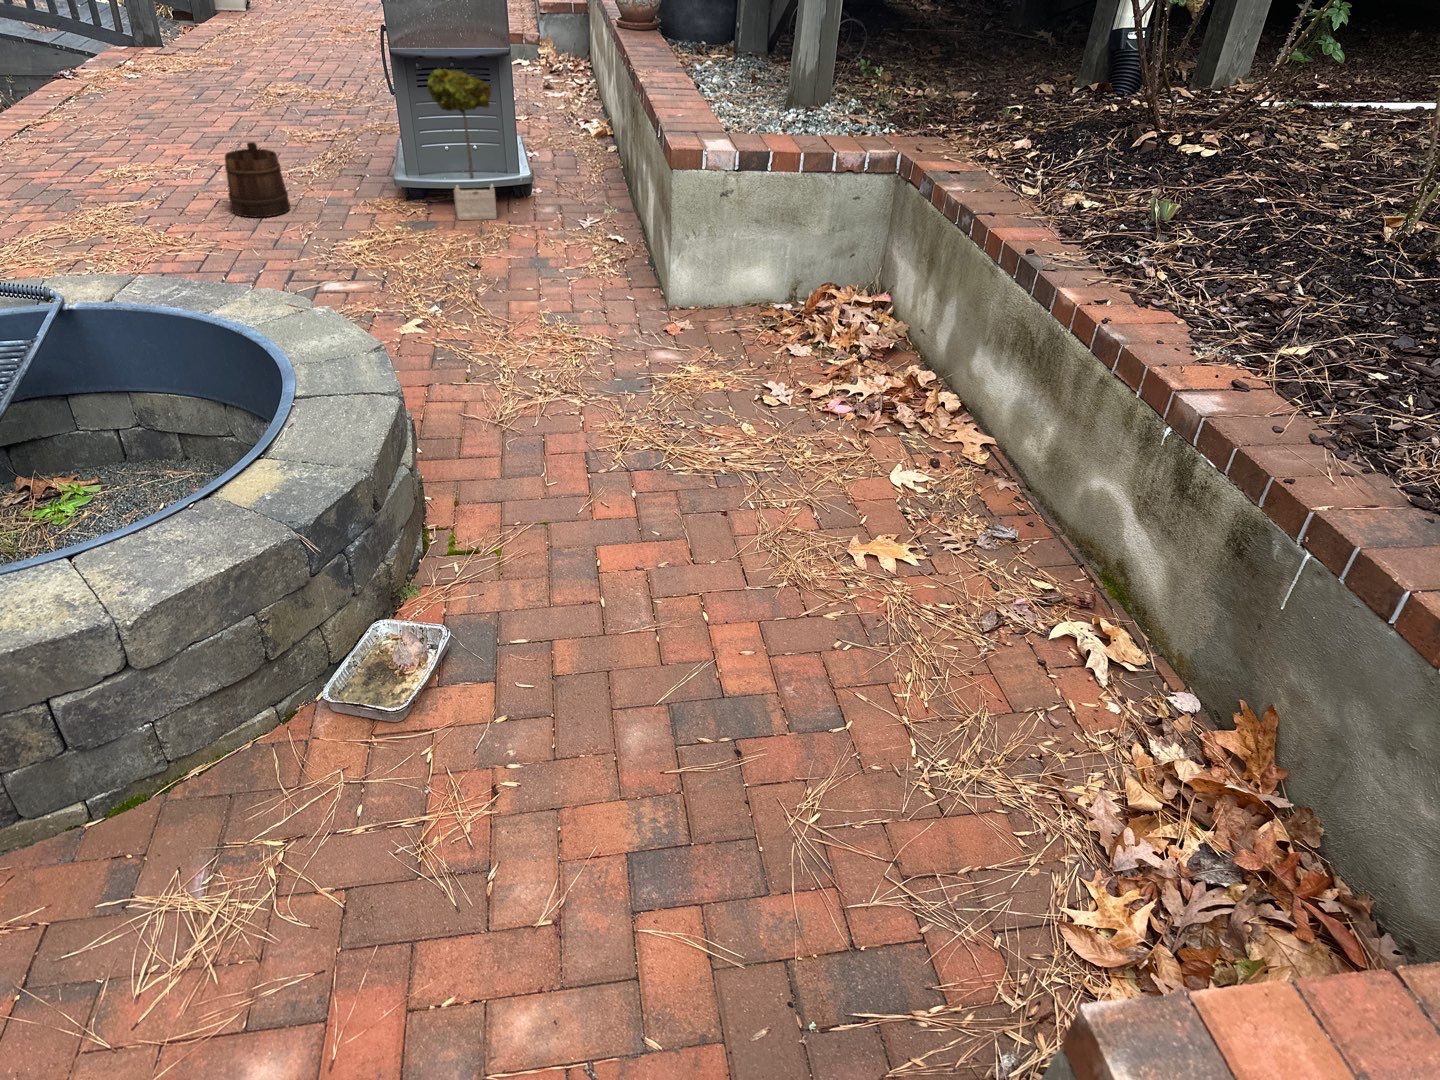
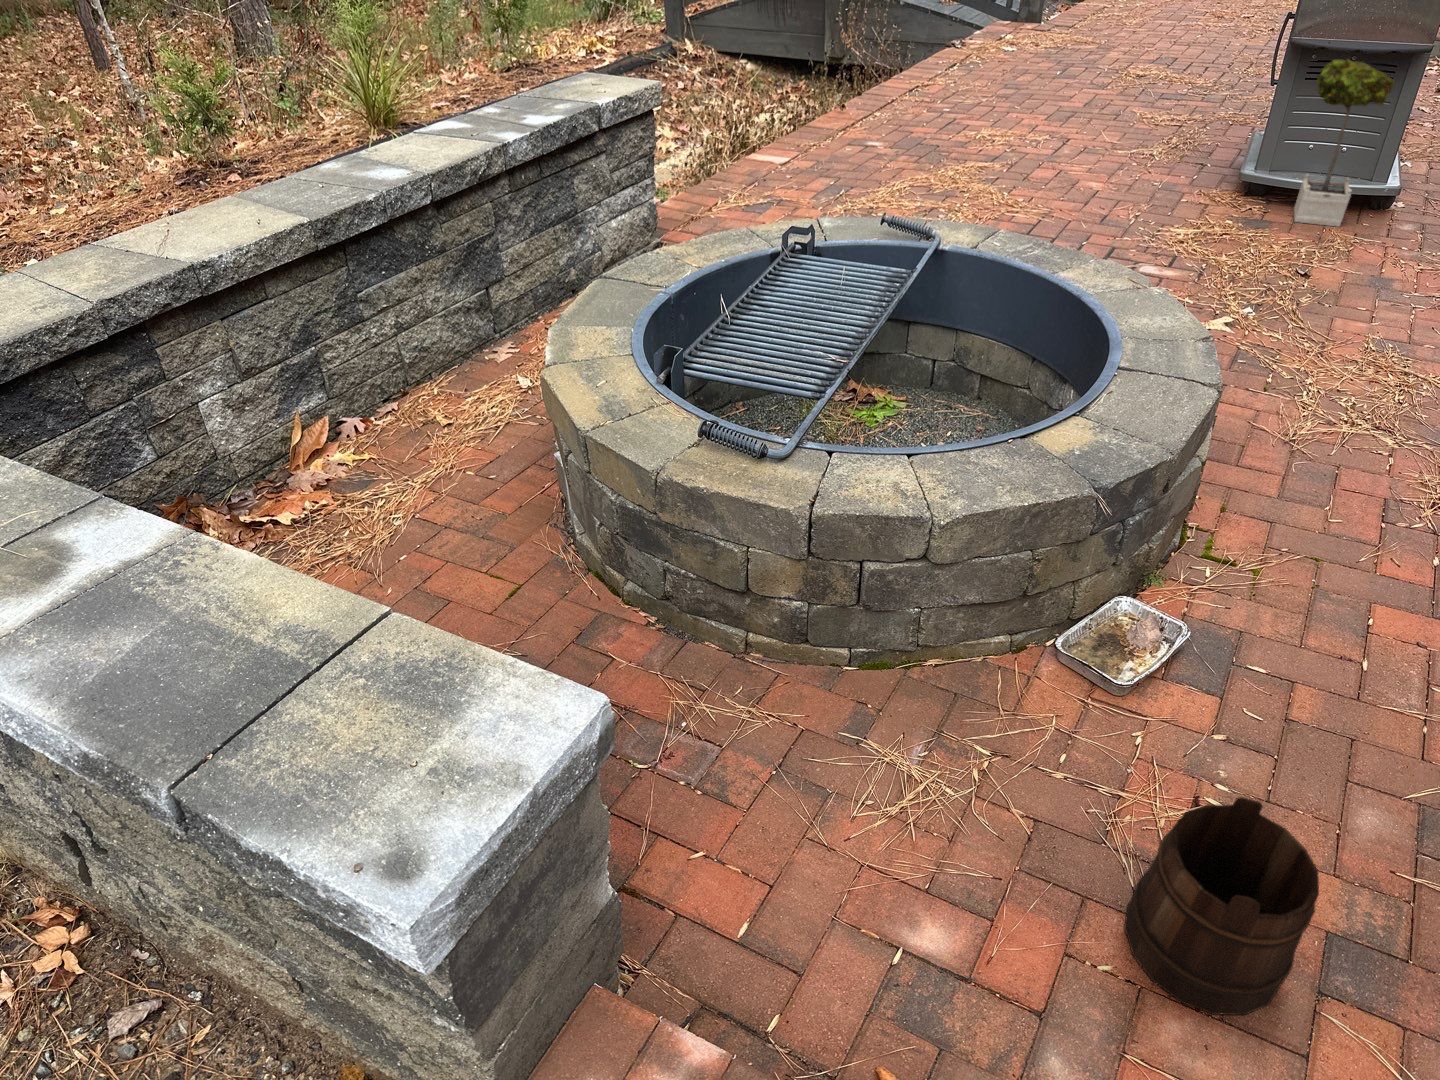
bucket: present [225,142,290,217] -> present [1124,797,1319,1015]

